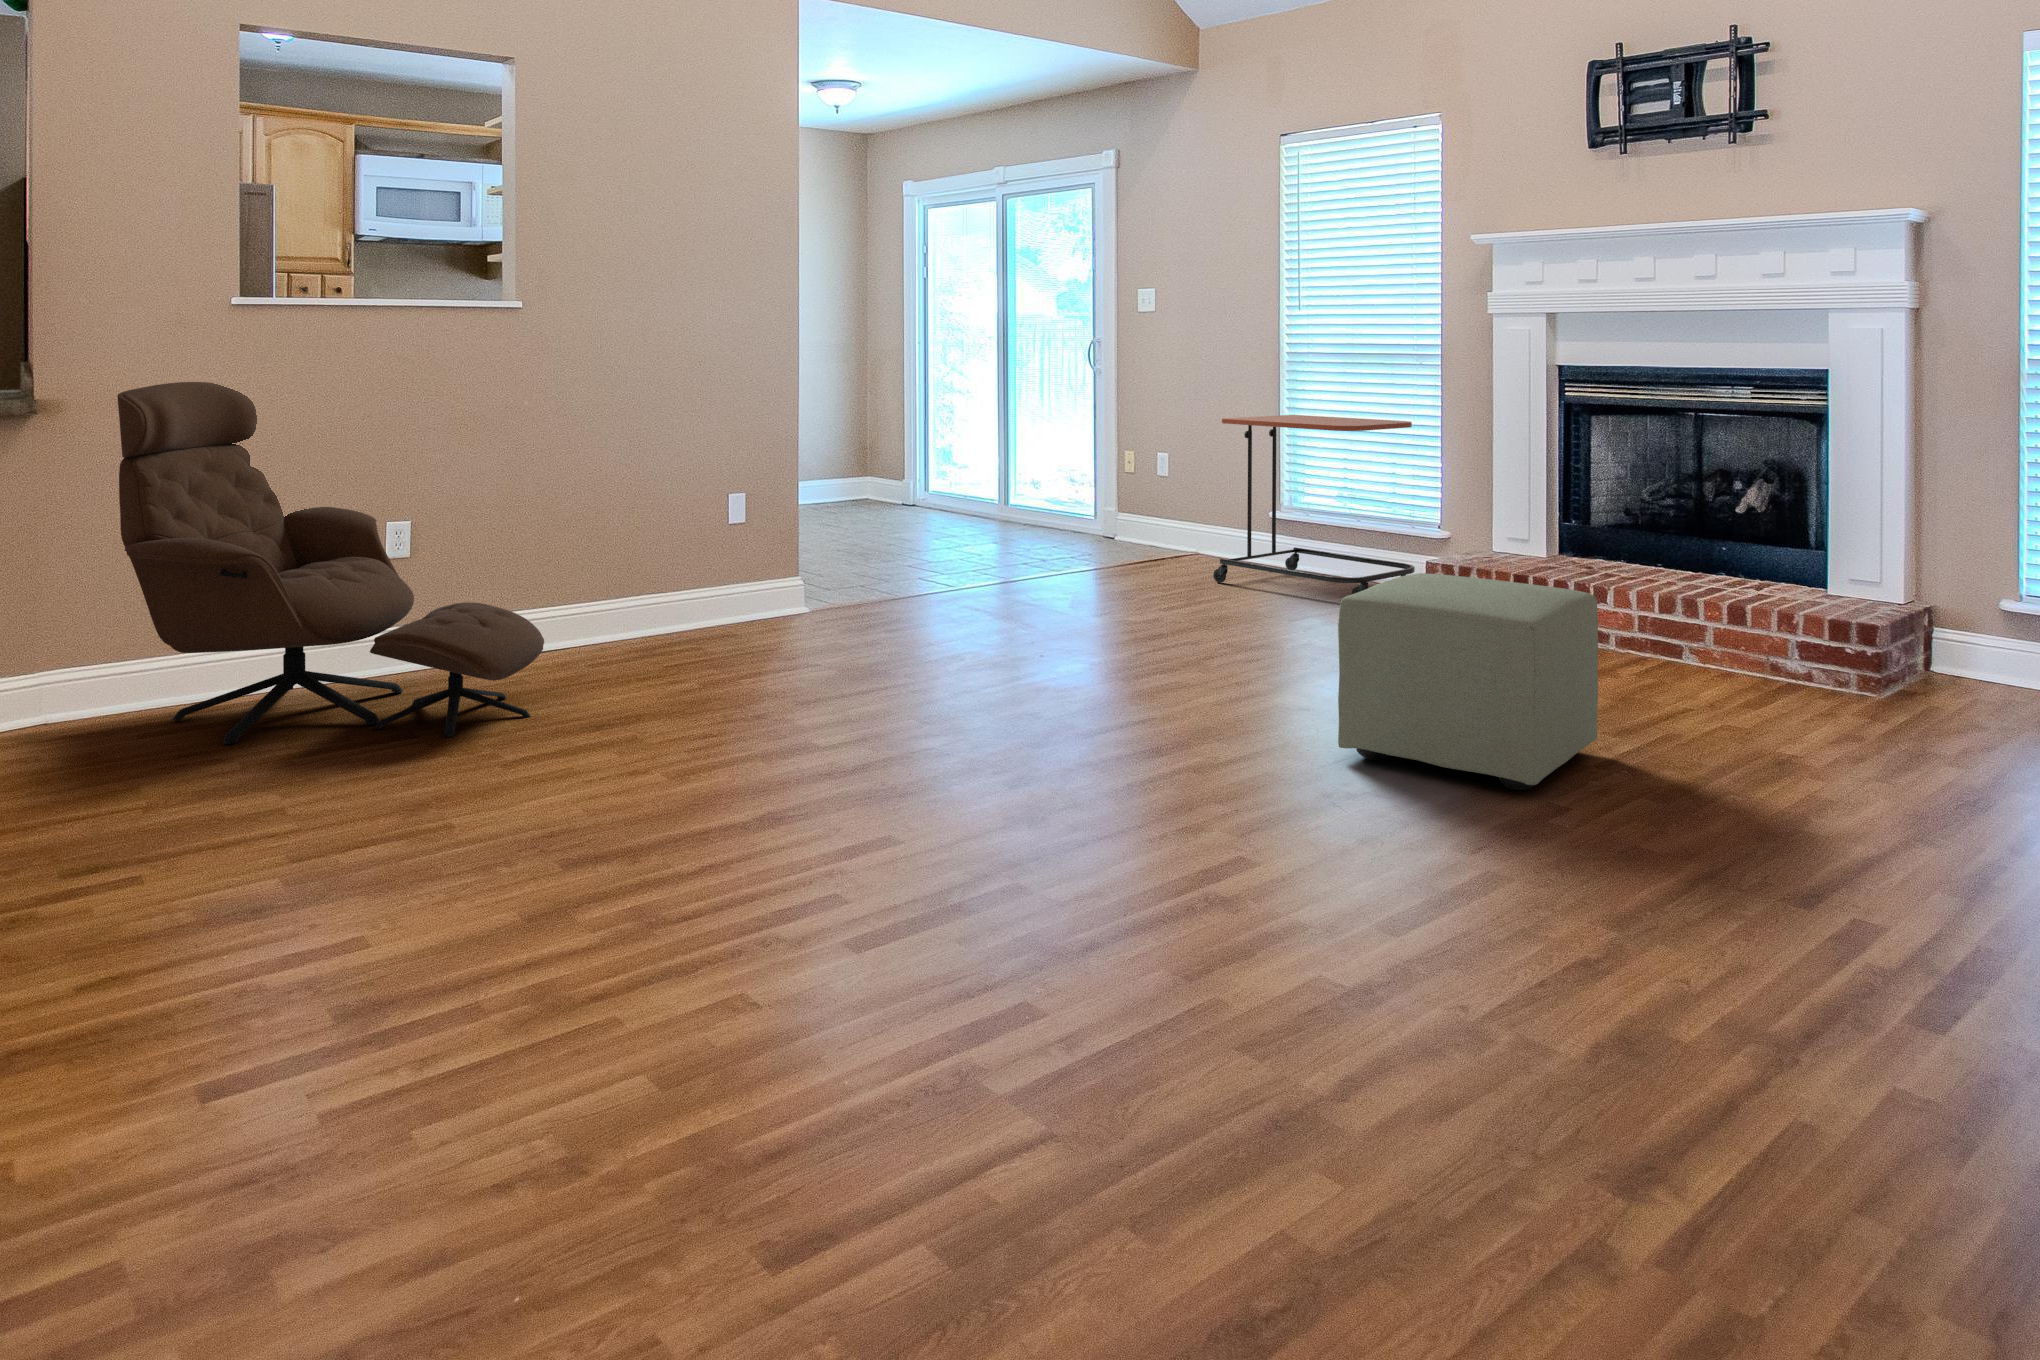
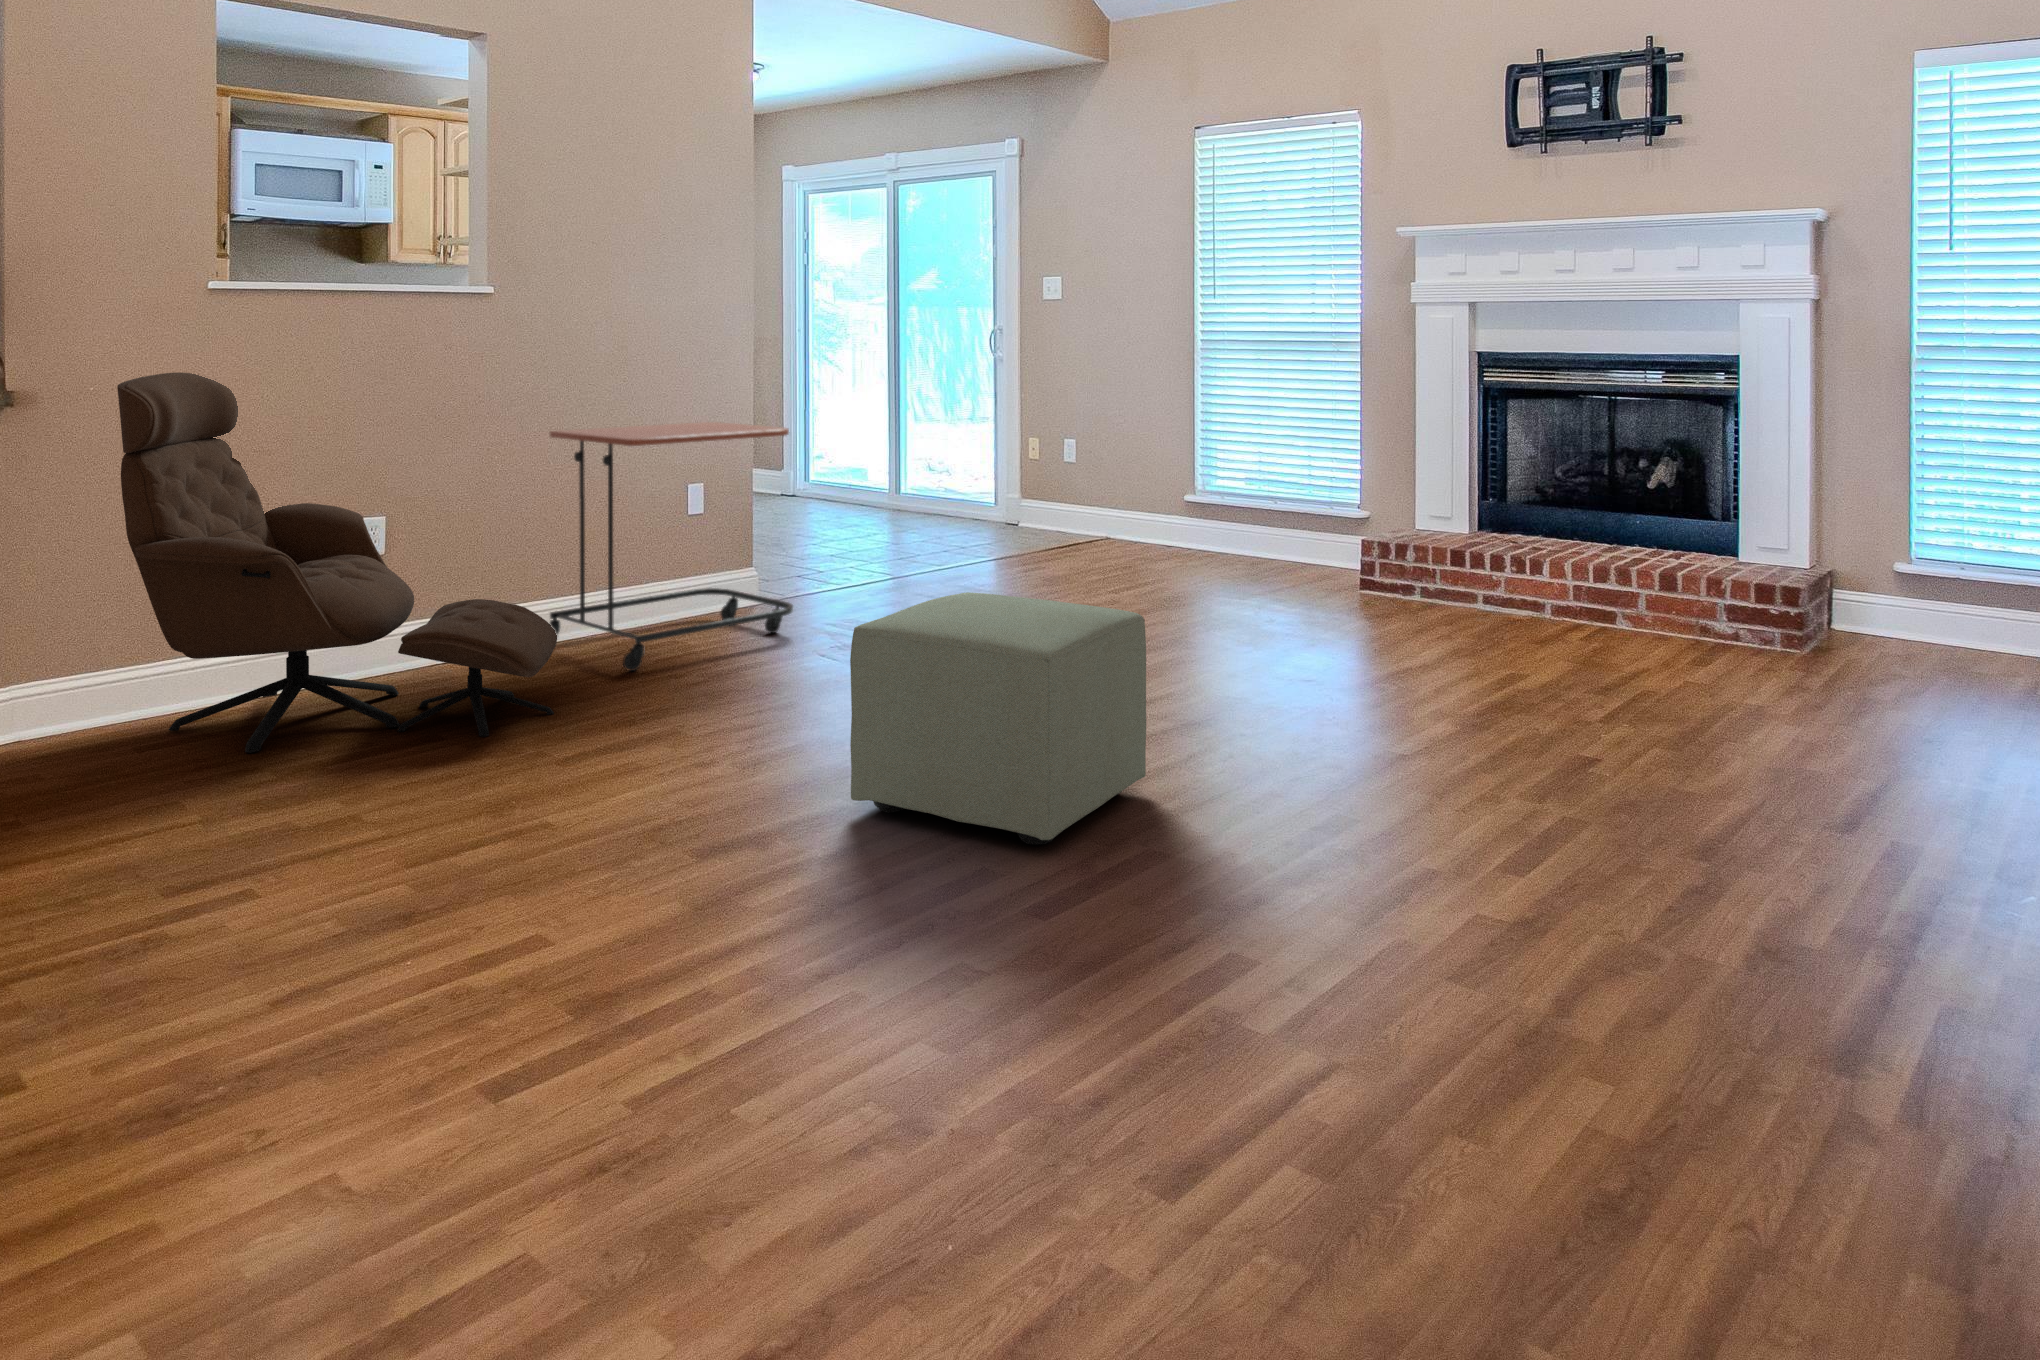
side table: present [1213,415,1415,594] -> present [550,422,794,671]
ottoman: present [1338,573,1598,790] -> present [850,592,1146,844]

